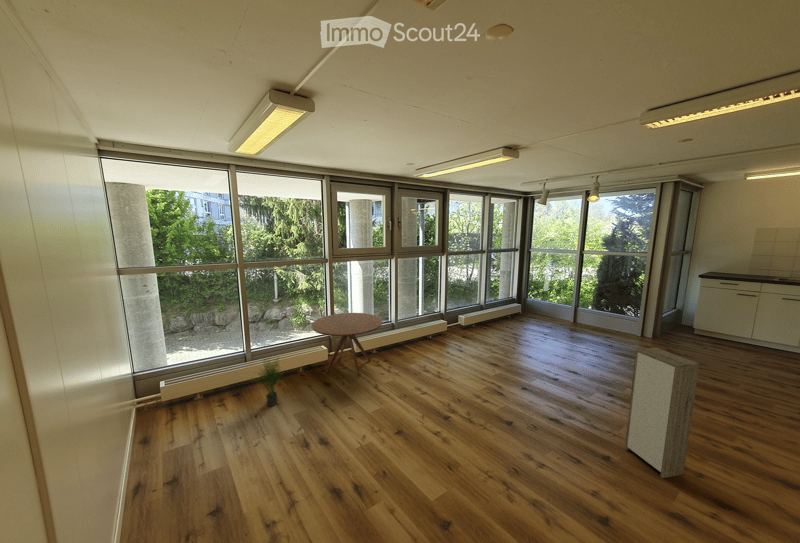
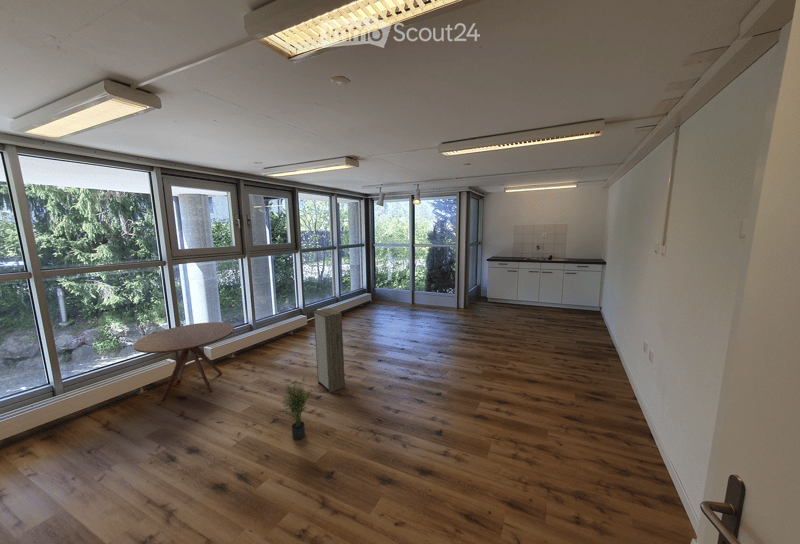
storage cabinet: present [625,348,699,478] -> present [314,308,345,393]
potted plant: present [254,362,281,406] -> present [279,385,312,440]

